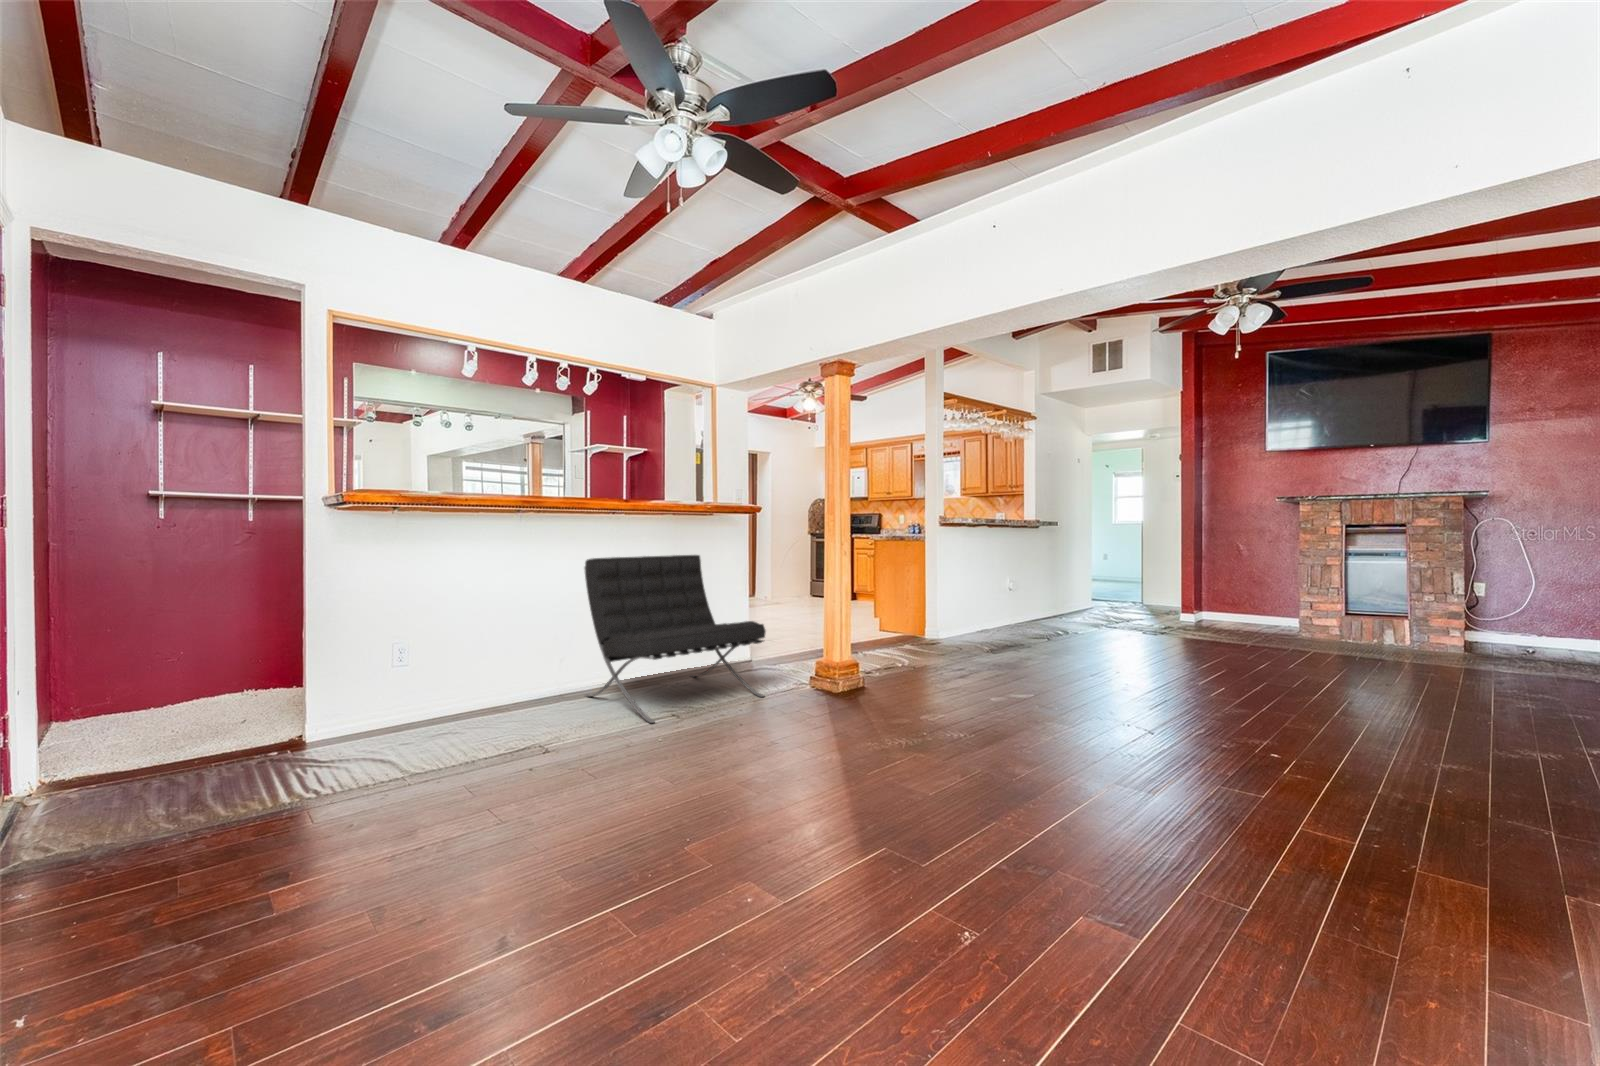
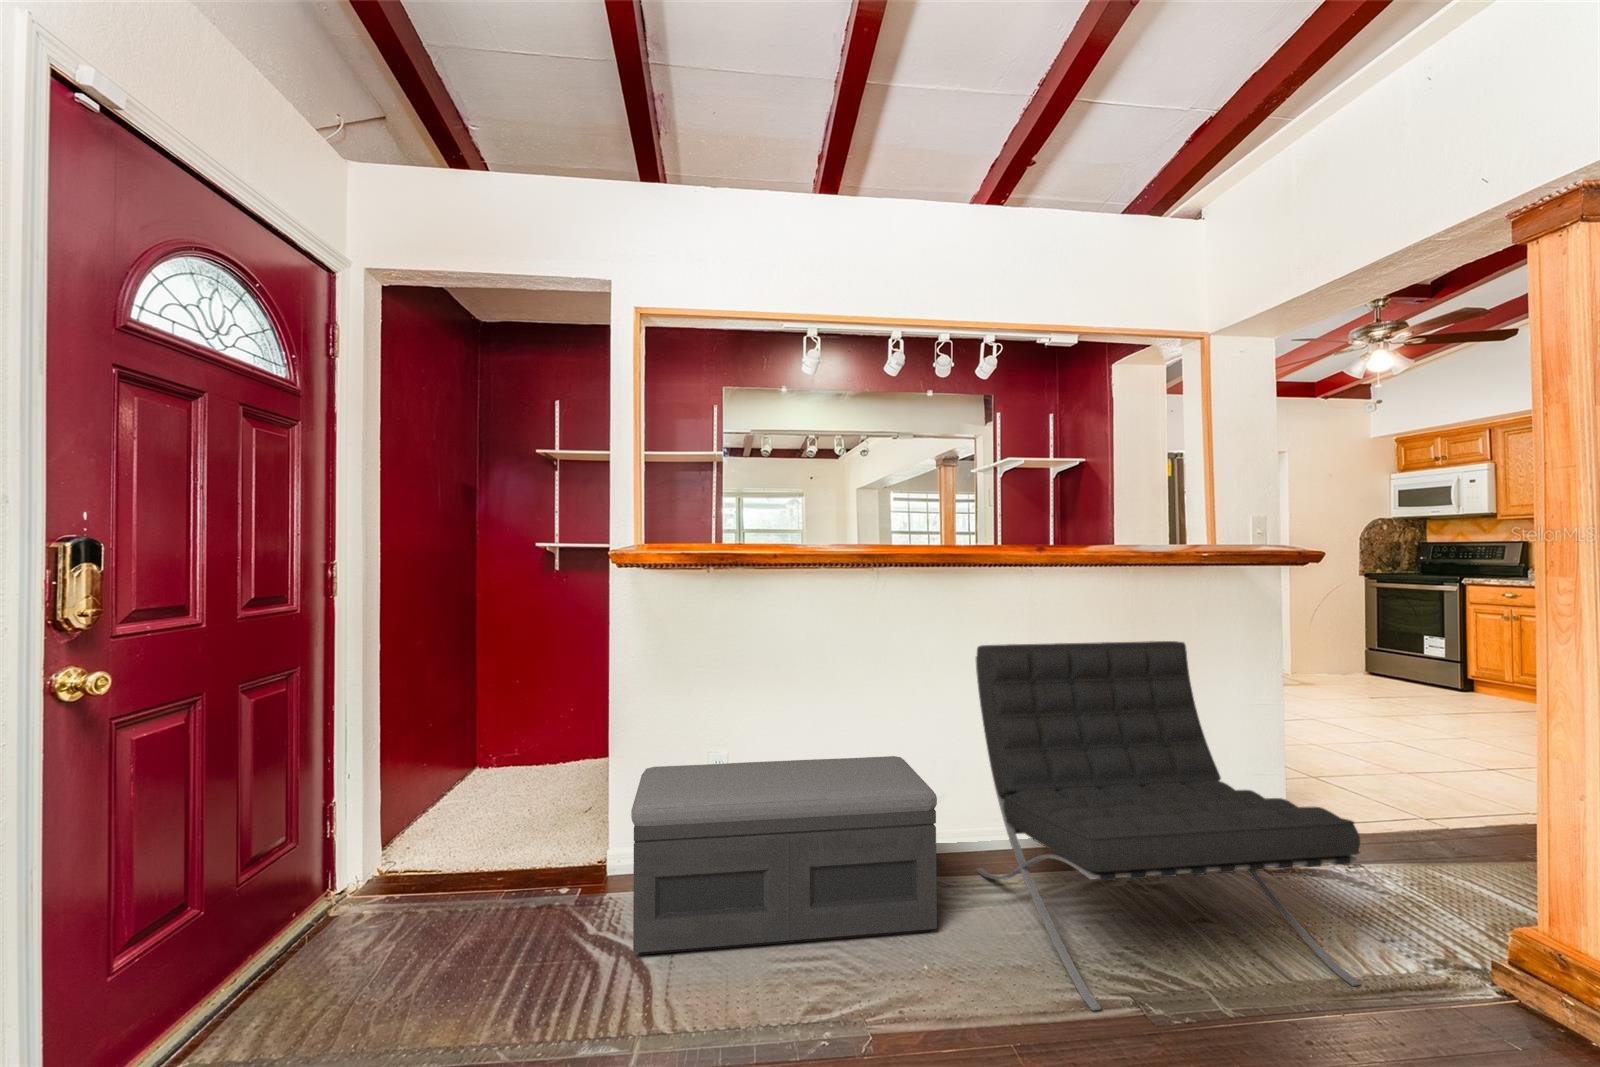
storage bench: none [345,630,566,759] -> present [631,756,937,955]

